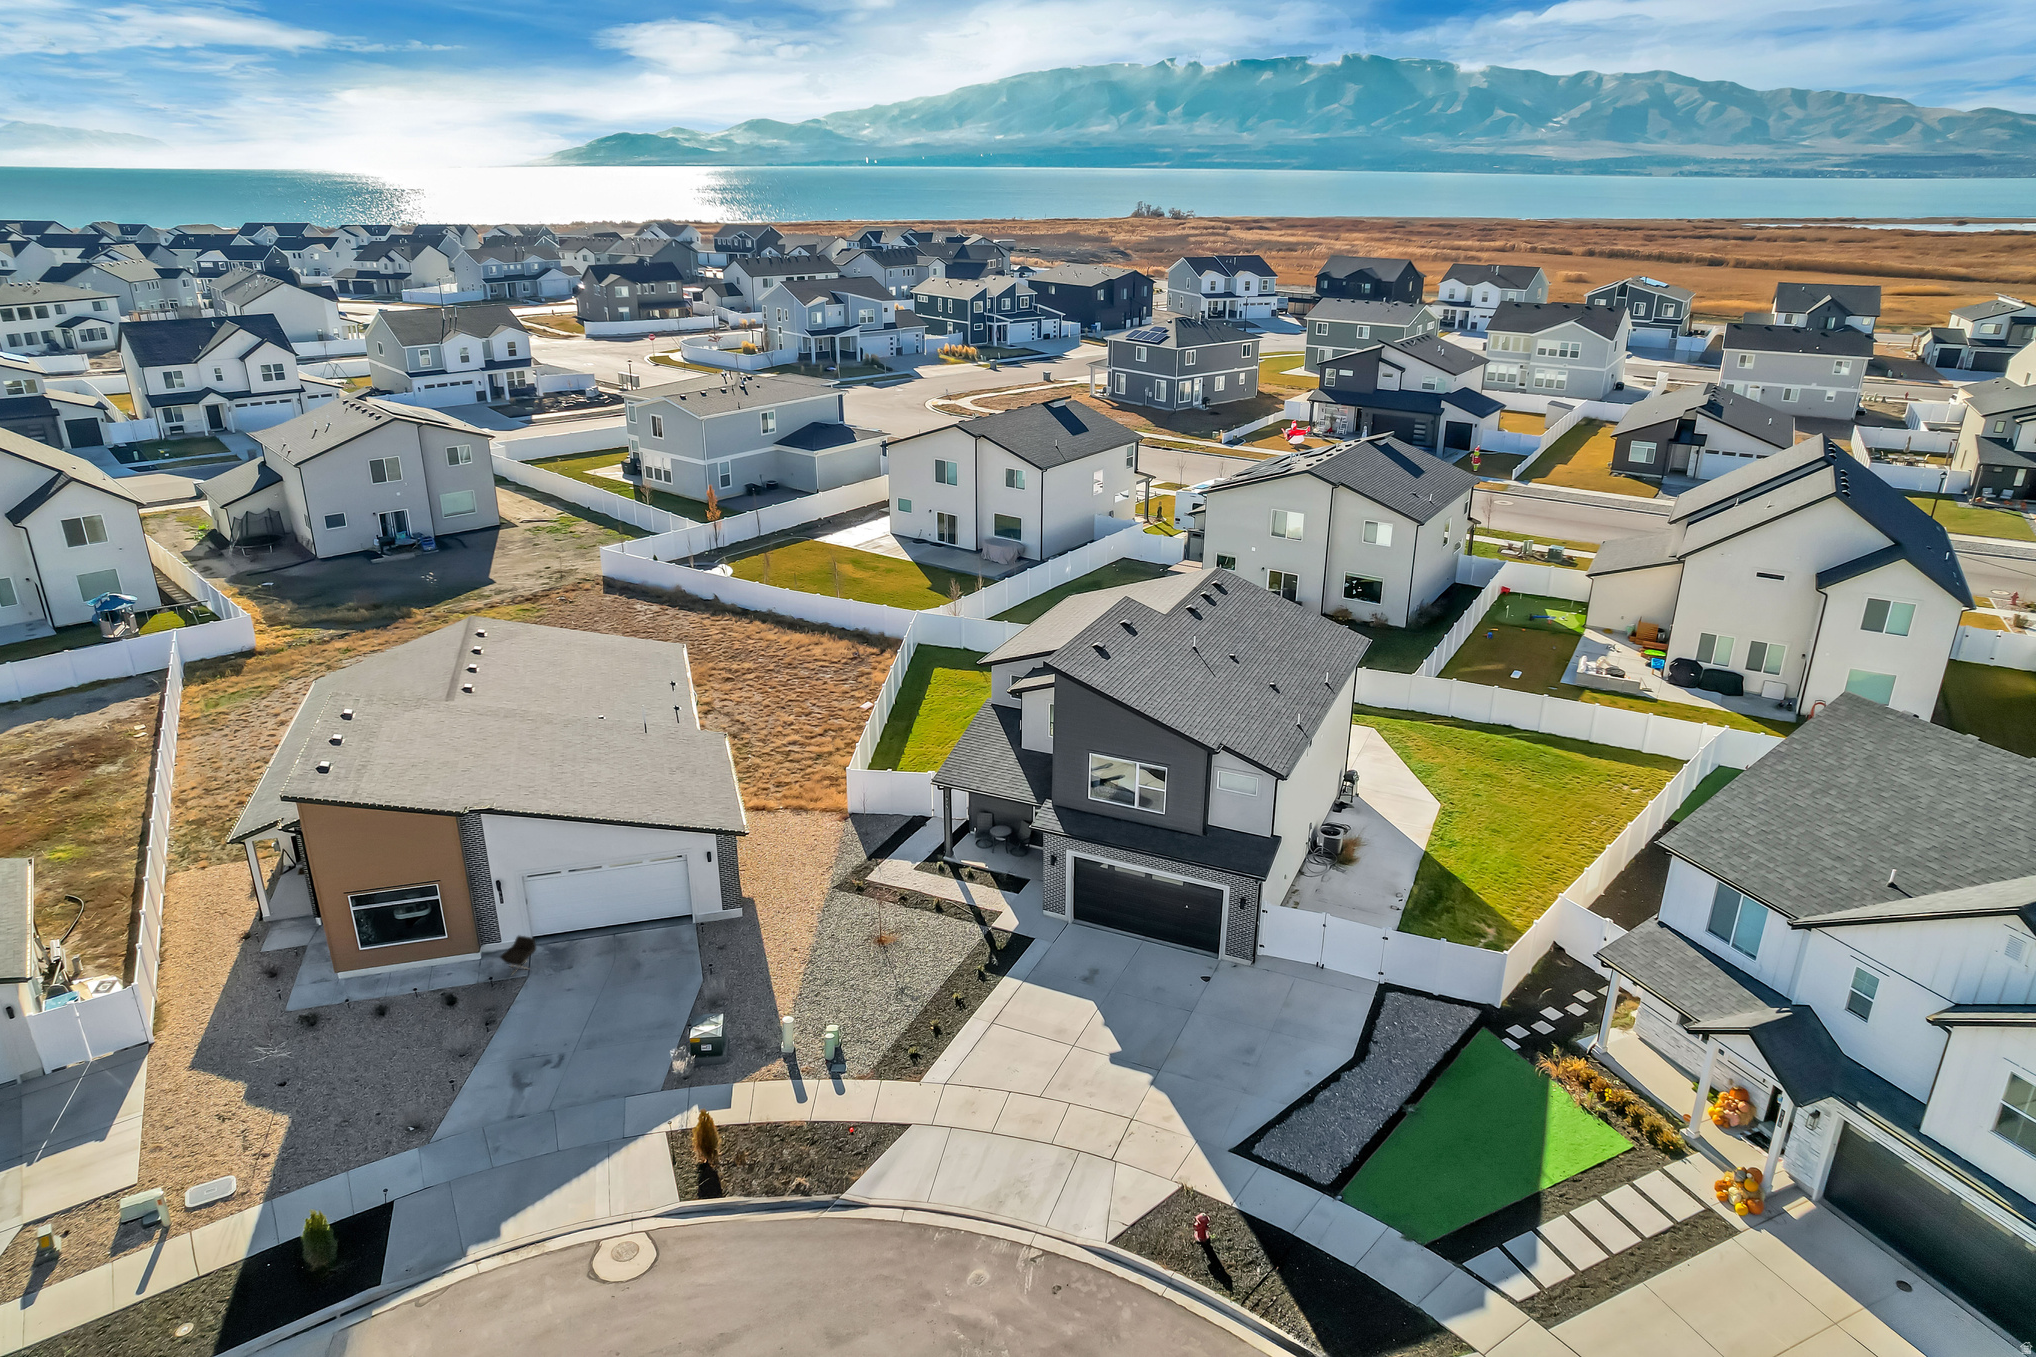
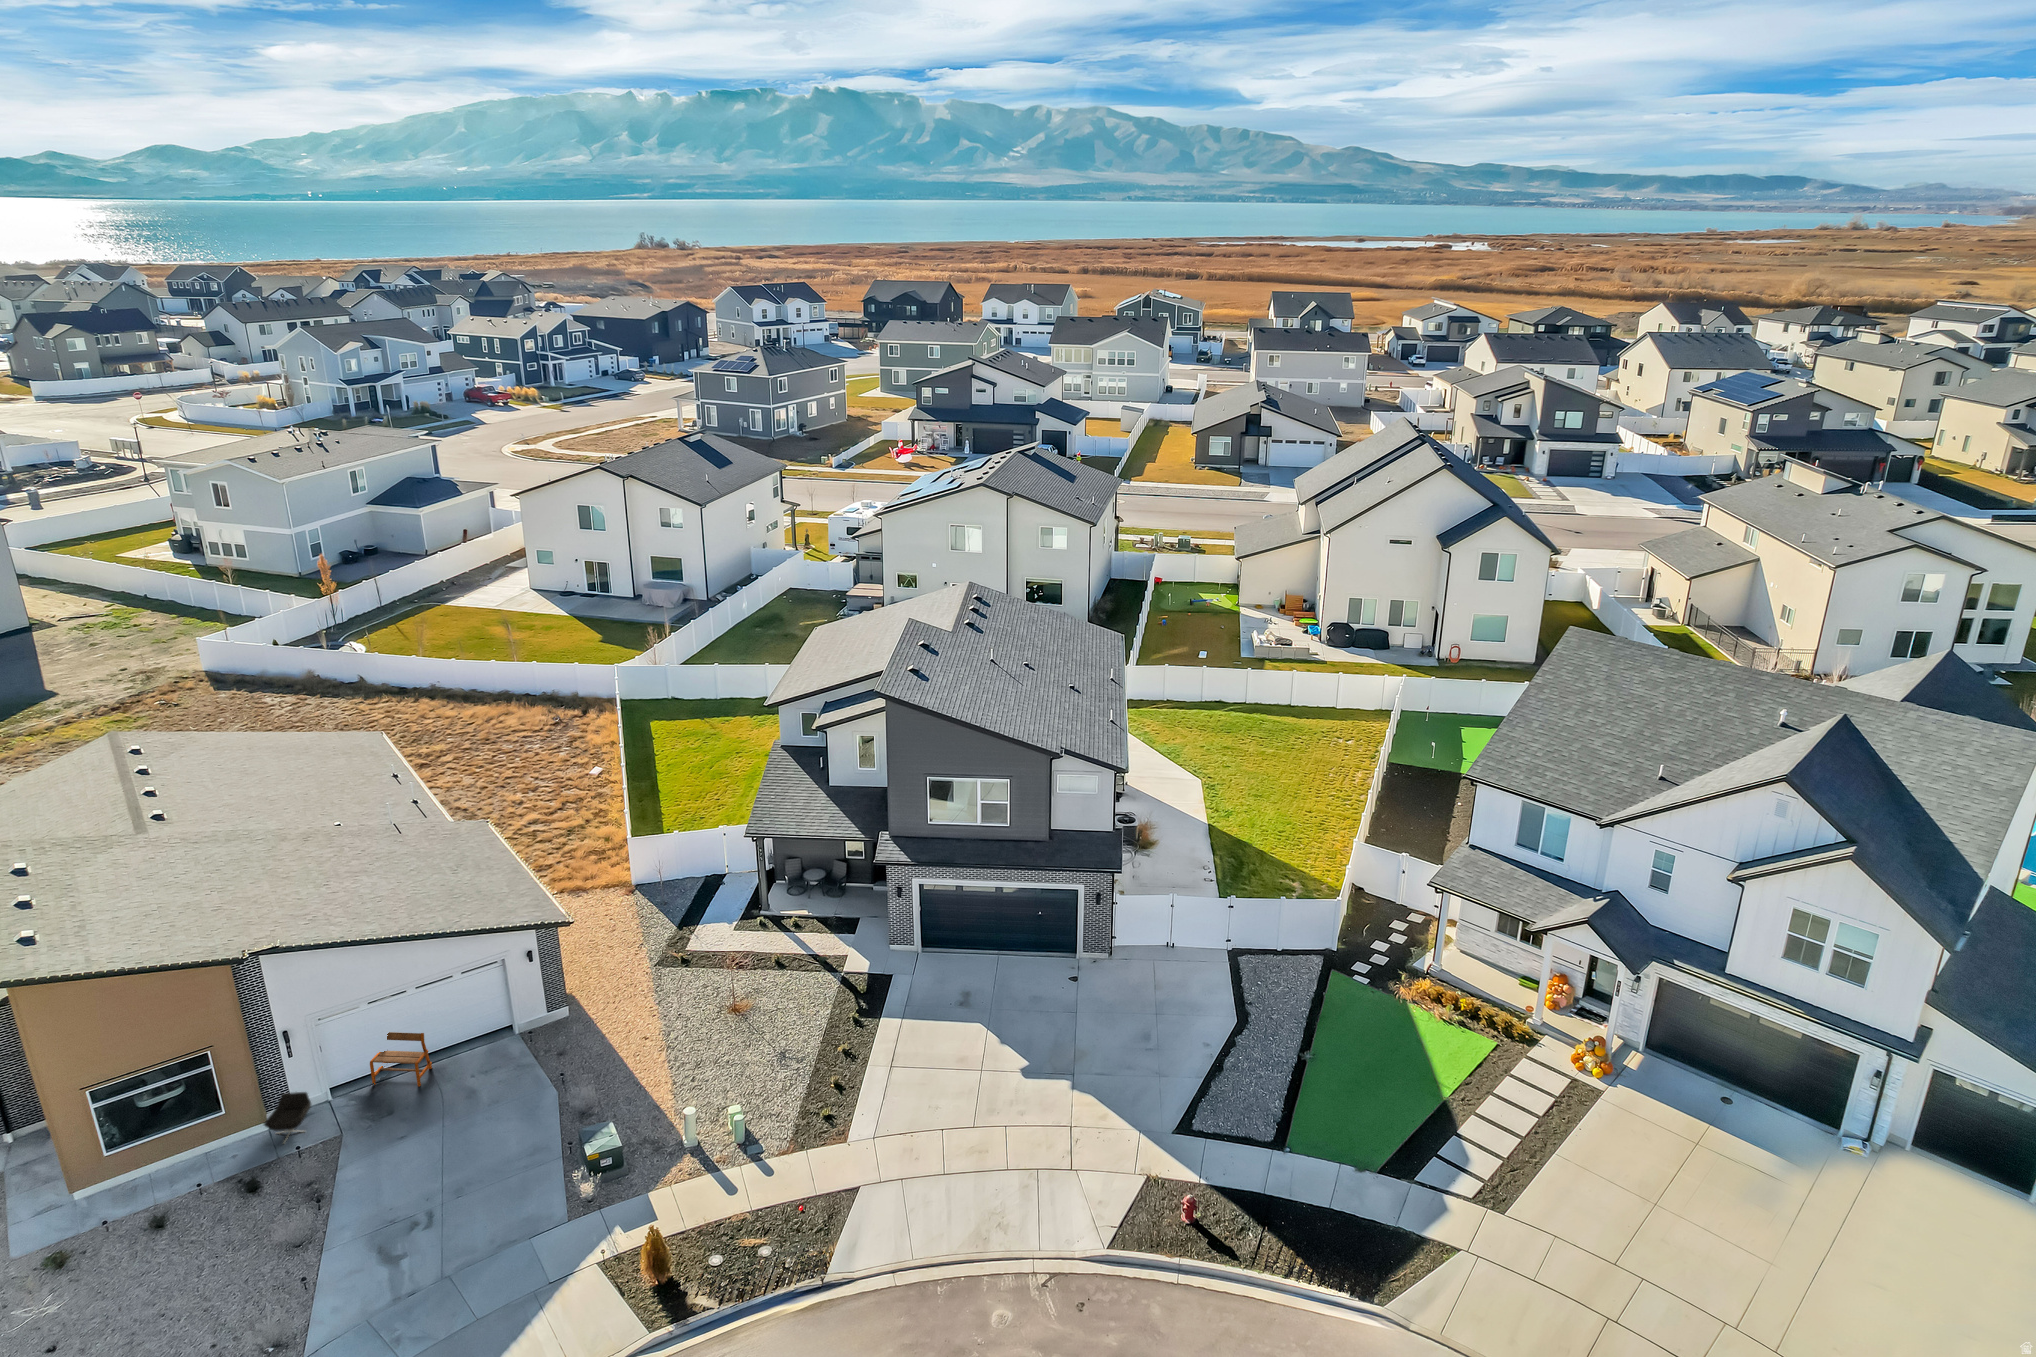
bench: none [585,901,633,952] -> present [370,1032,432,1087]

